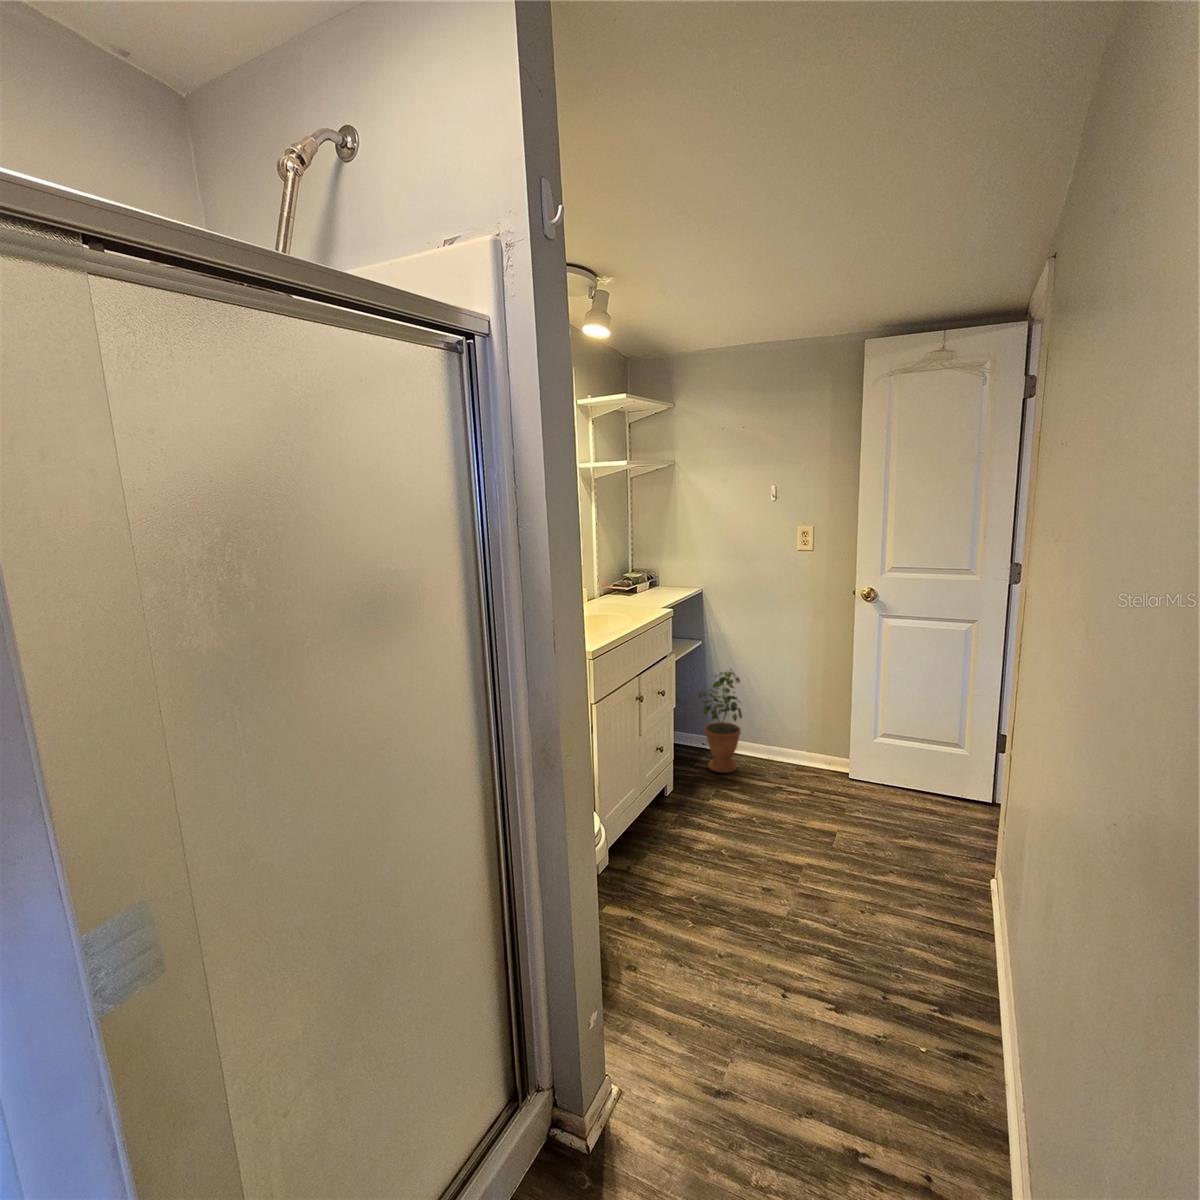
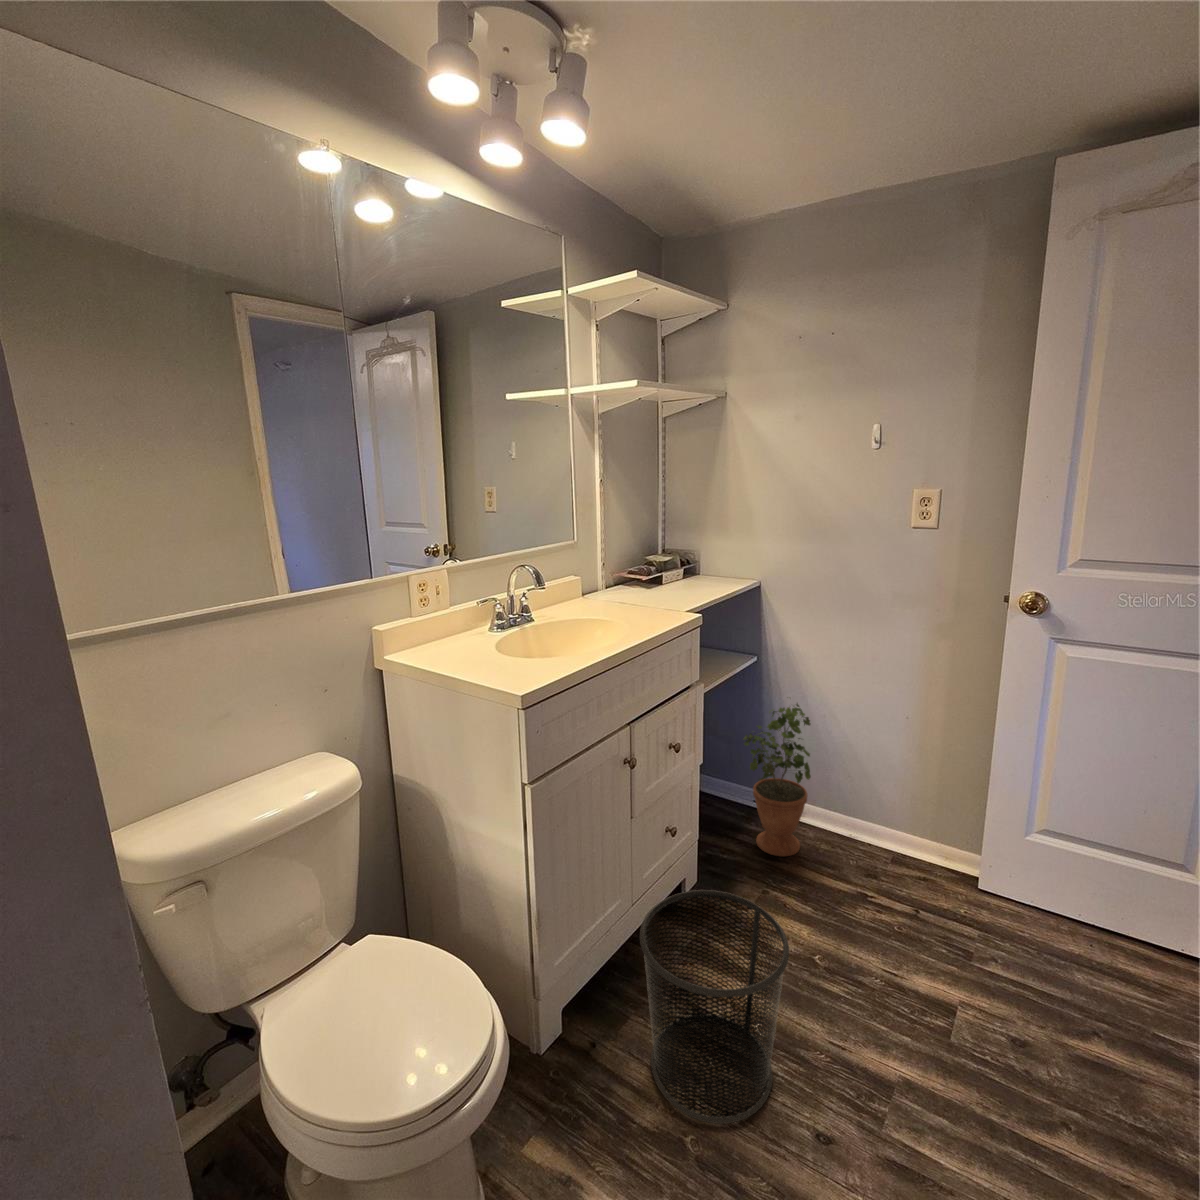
waste bin: none [656,769,742,891] -> present [640,890,789,1124]

